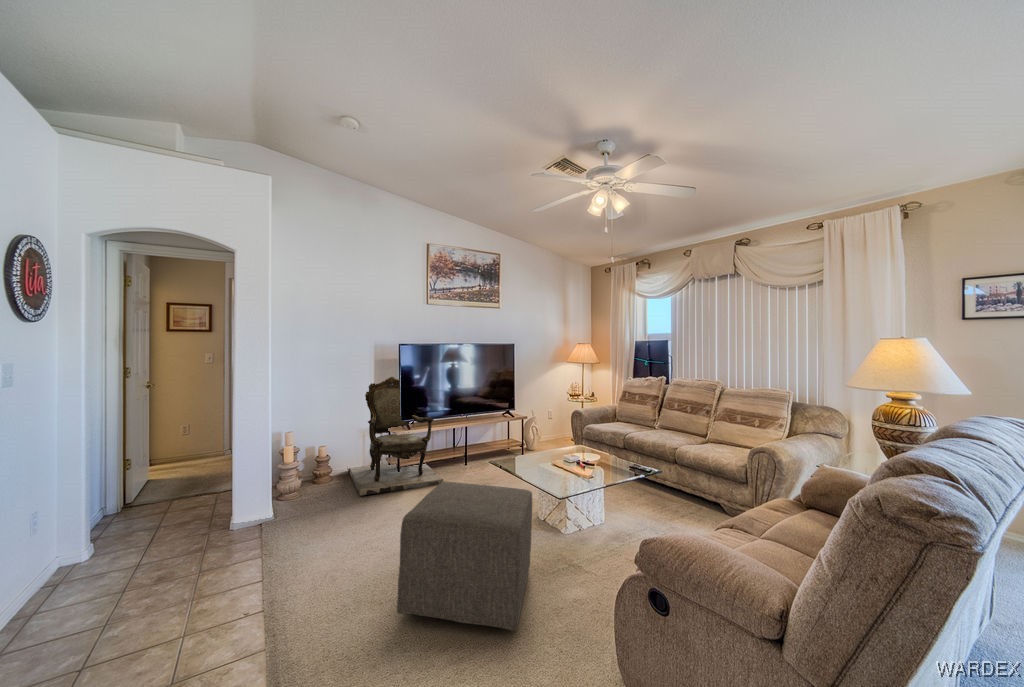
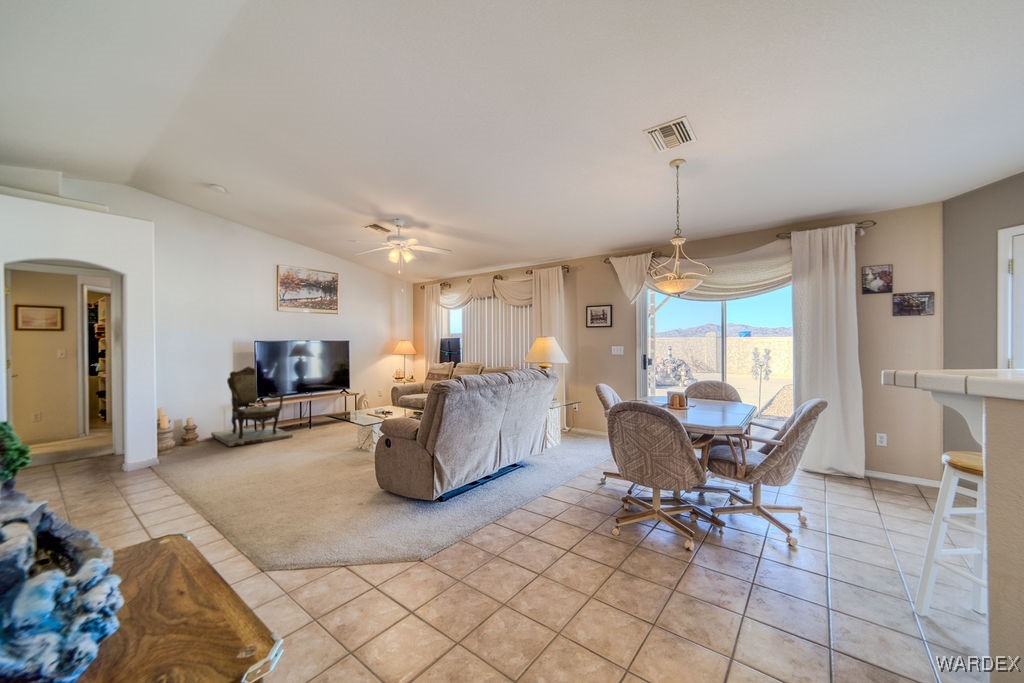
ottoman: present [397,482,532,631] -> none [270,421,345,477]

